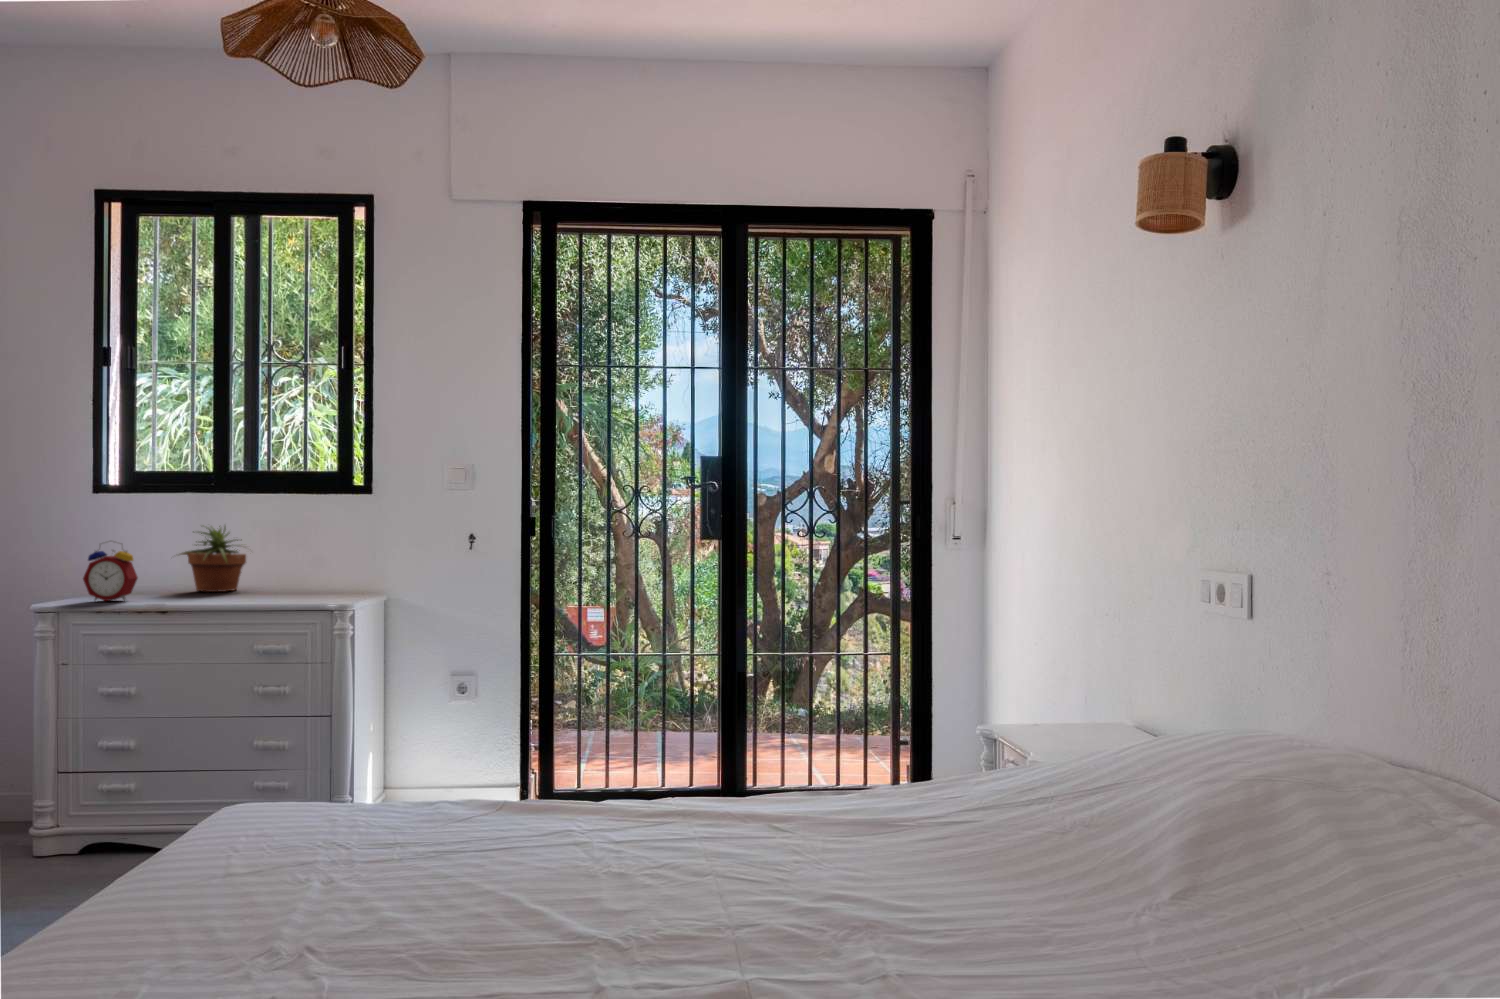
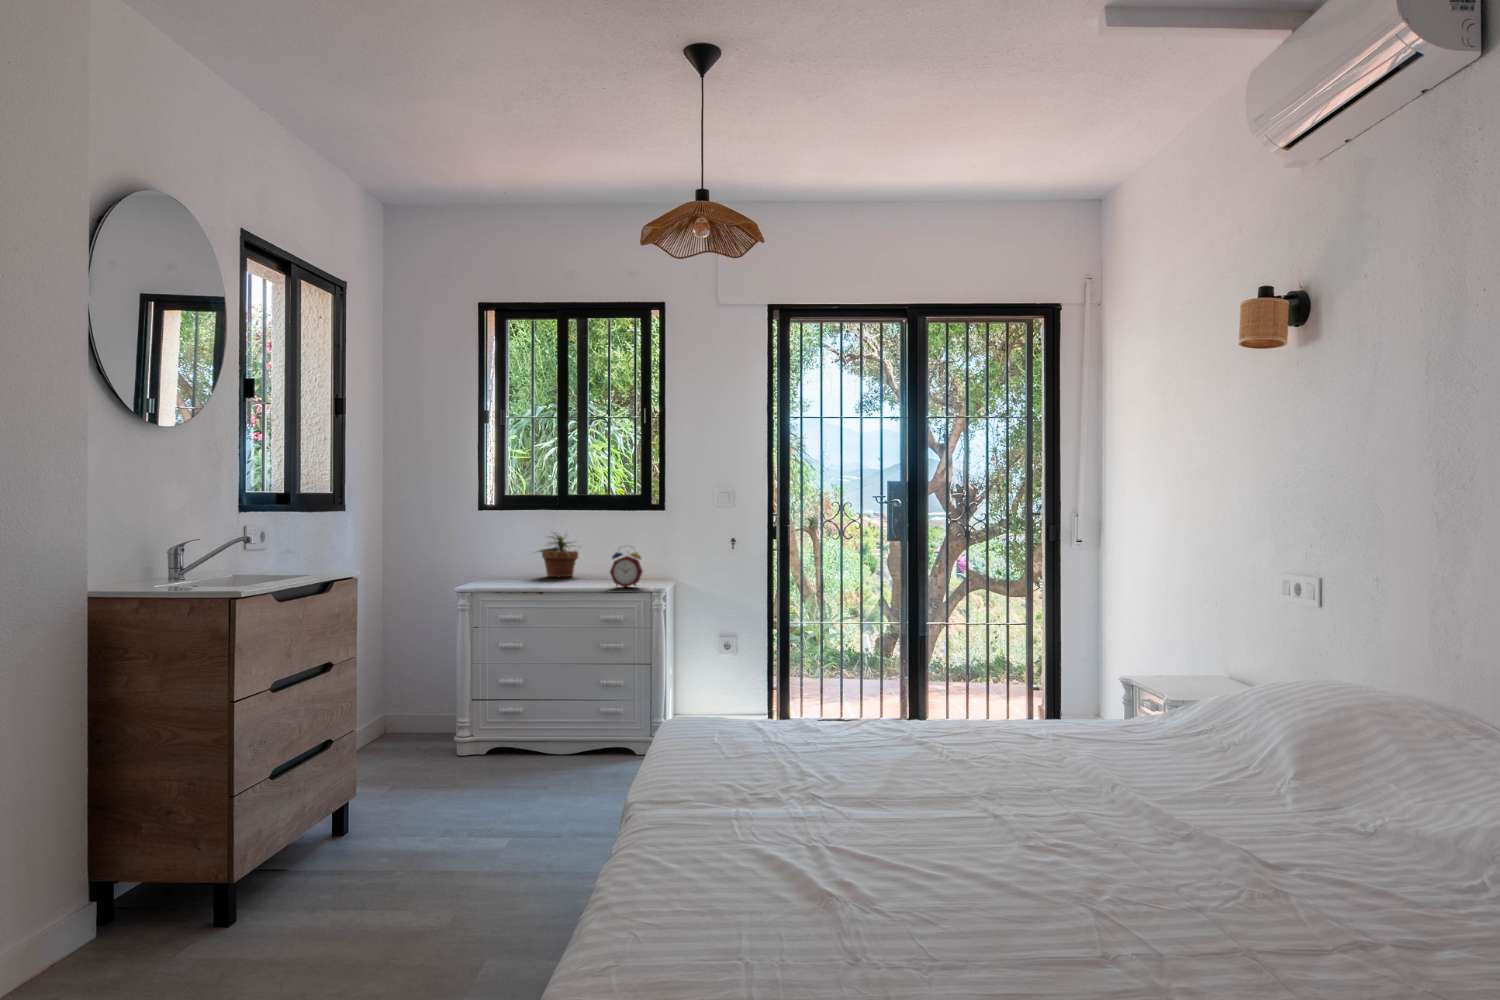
alarm clock: present [83,541,138,601] -> present [610,546,643,587]

